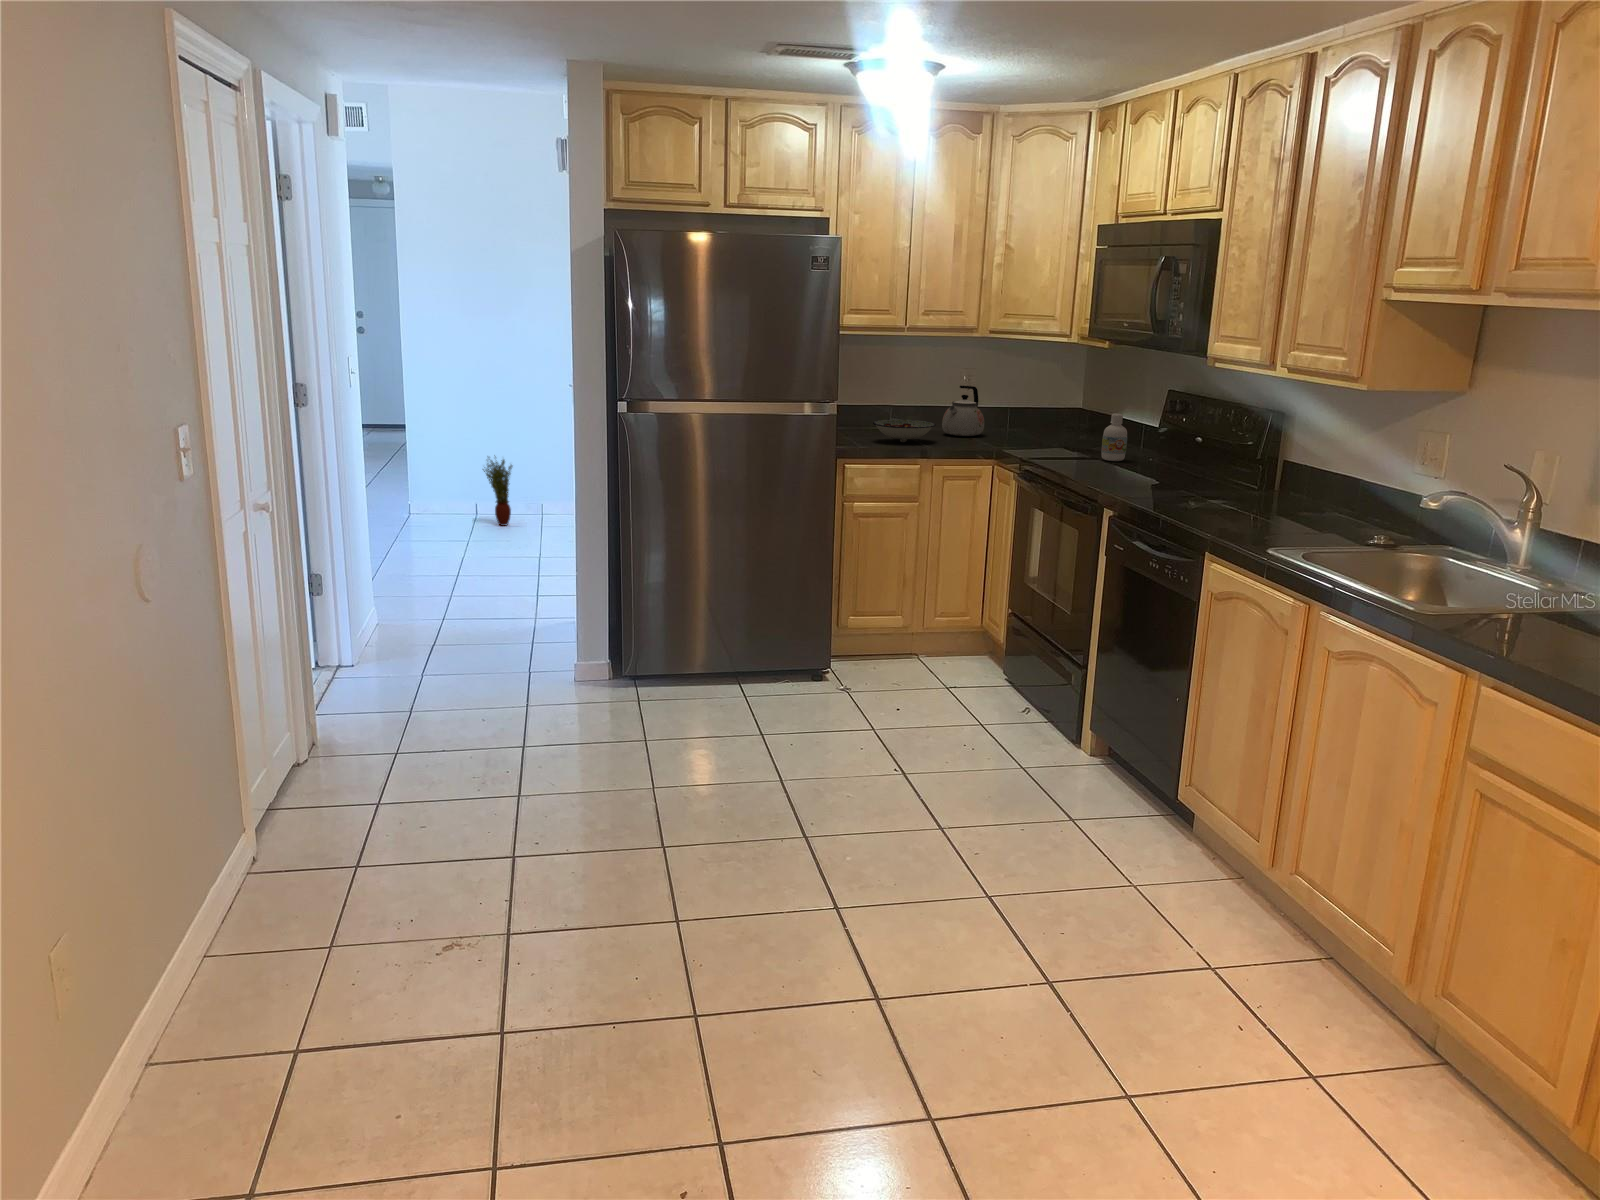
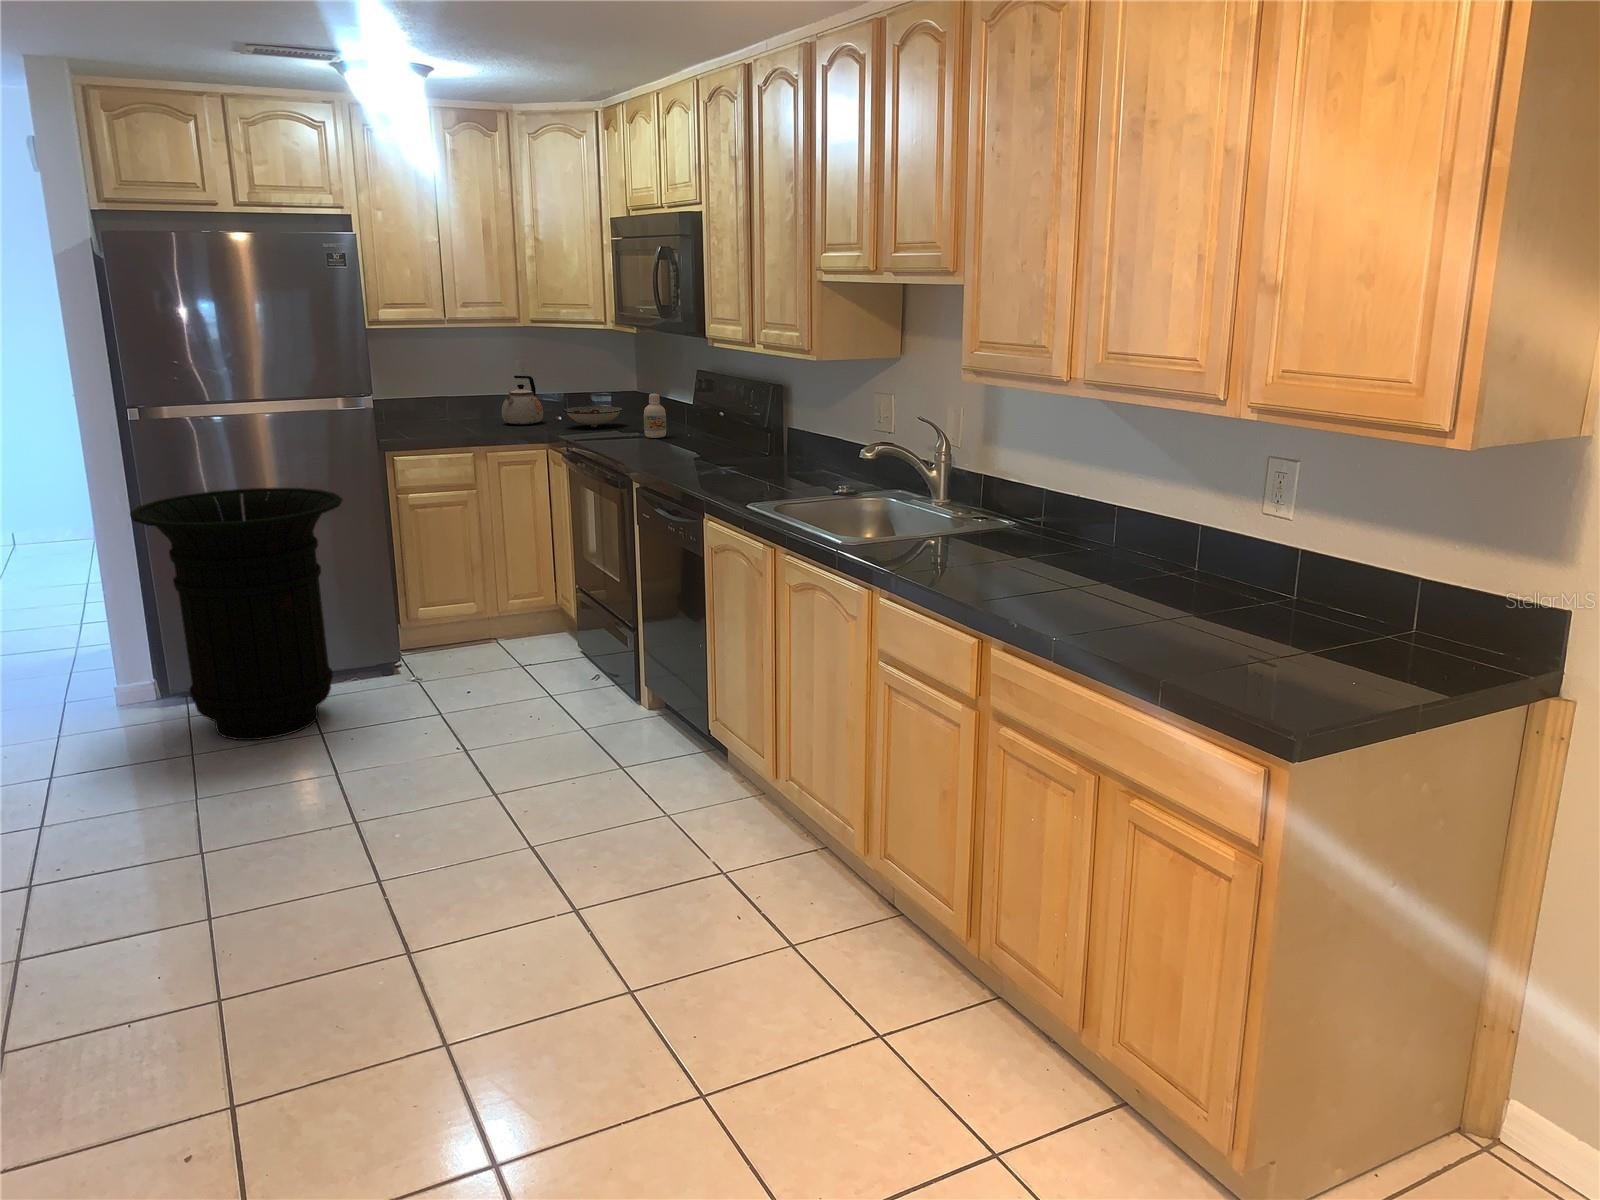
bowl: present [873,420,936,442] -> present [564,406,623,427]
potted plant: present [483,457,512,526] -> none [17,479,60,555]
trash can: none [613,485,803,734] -> present [130,488,343,740]

